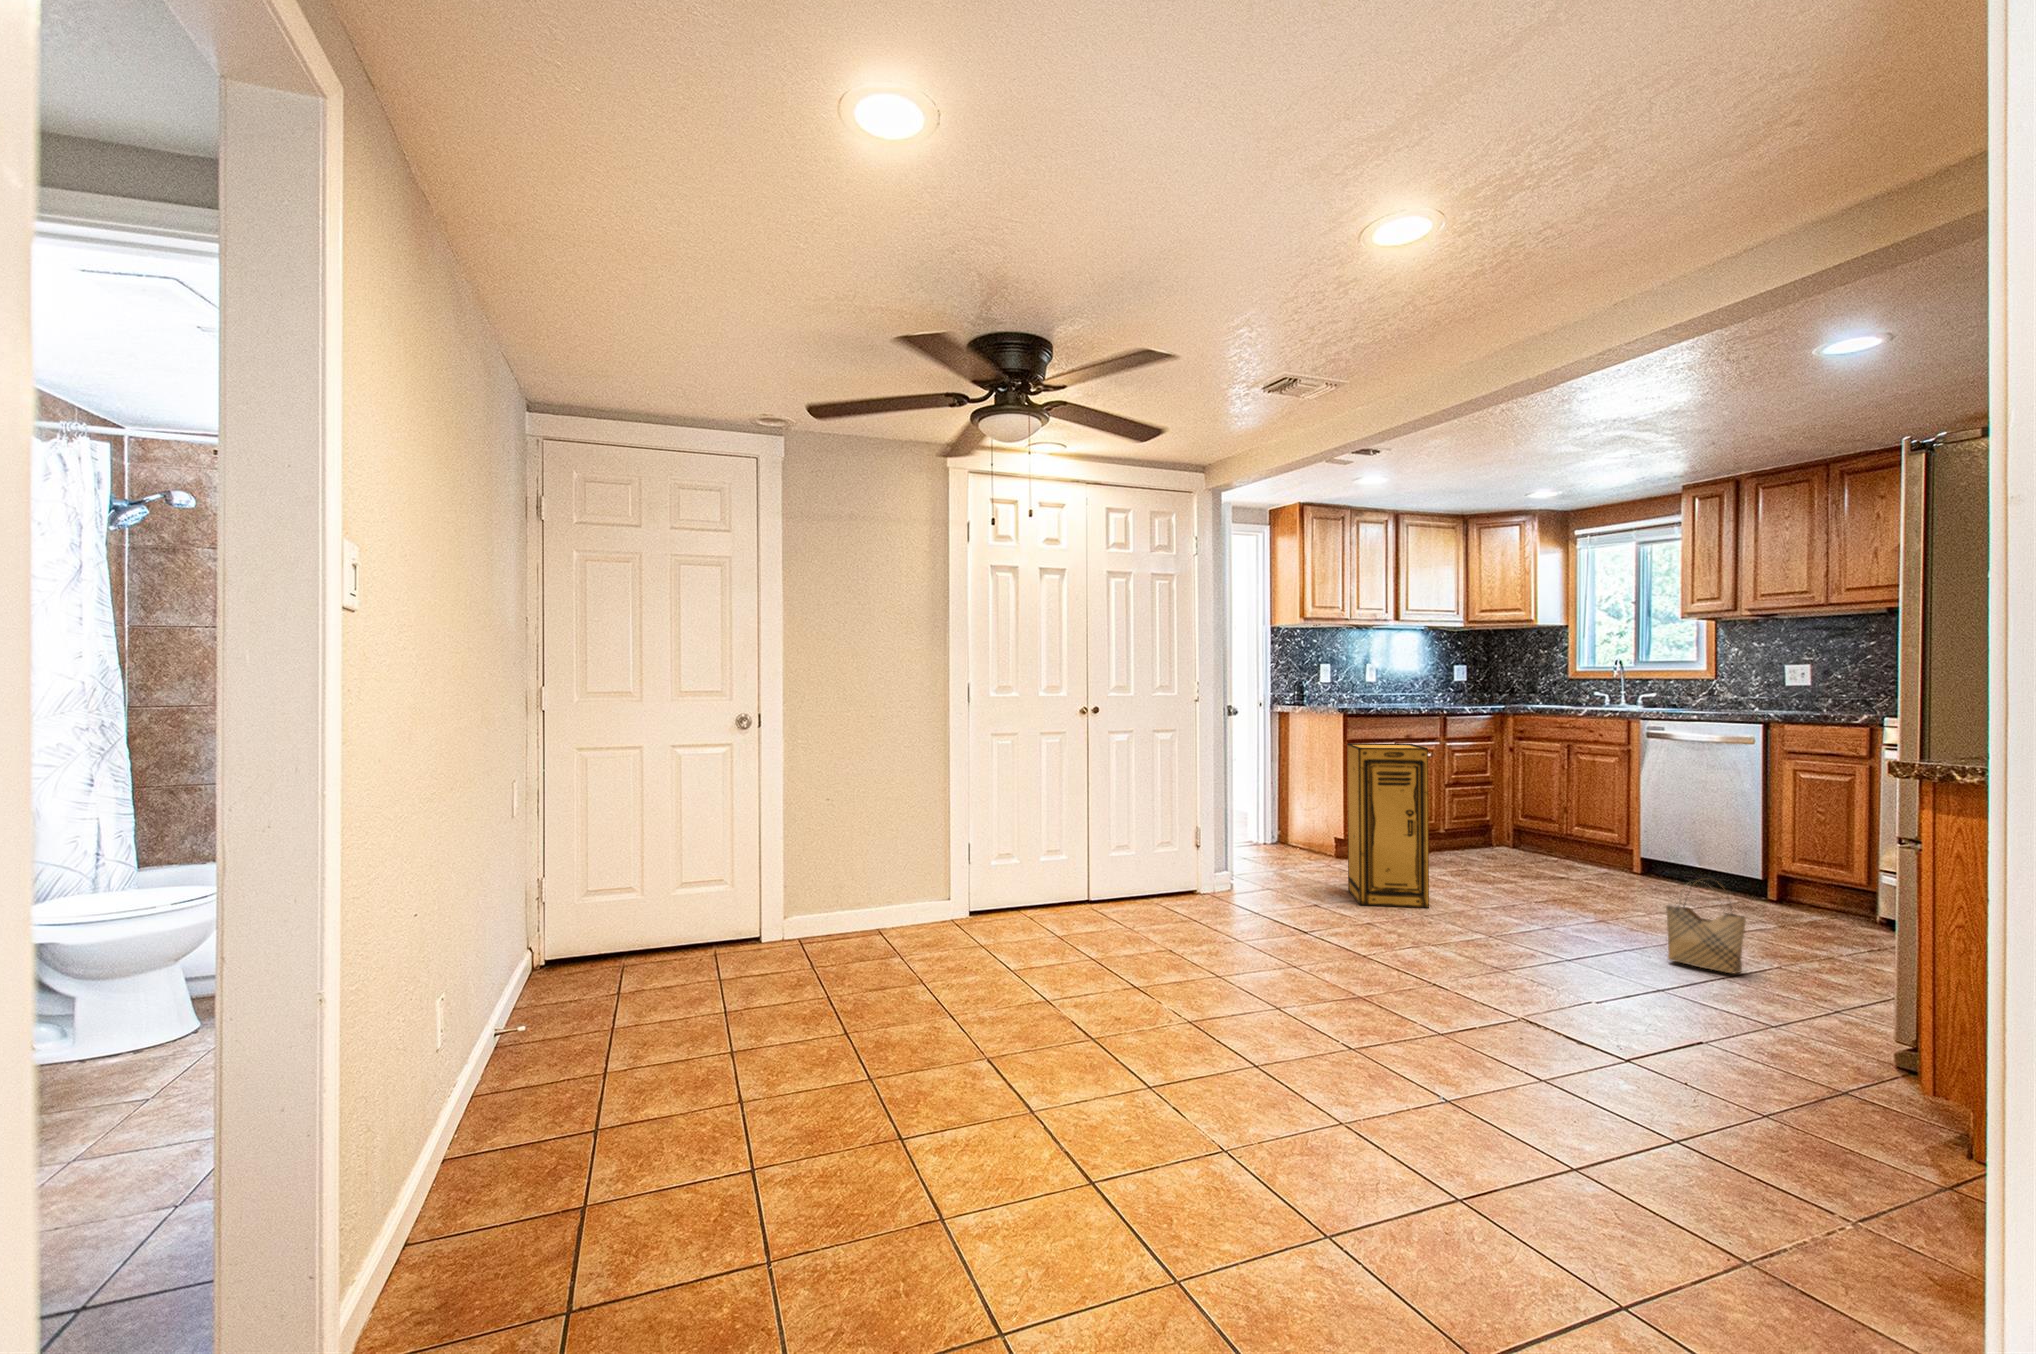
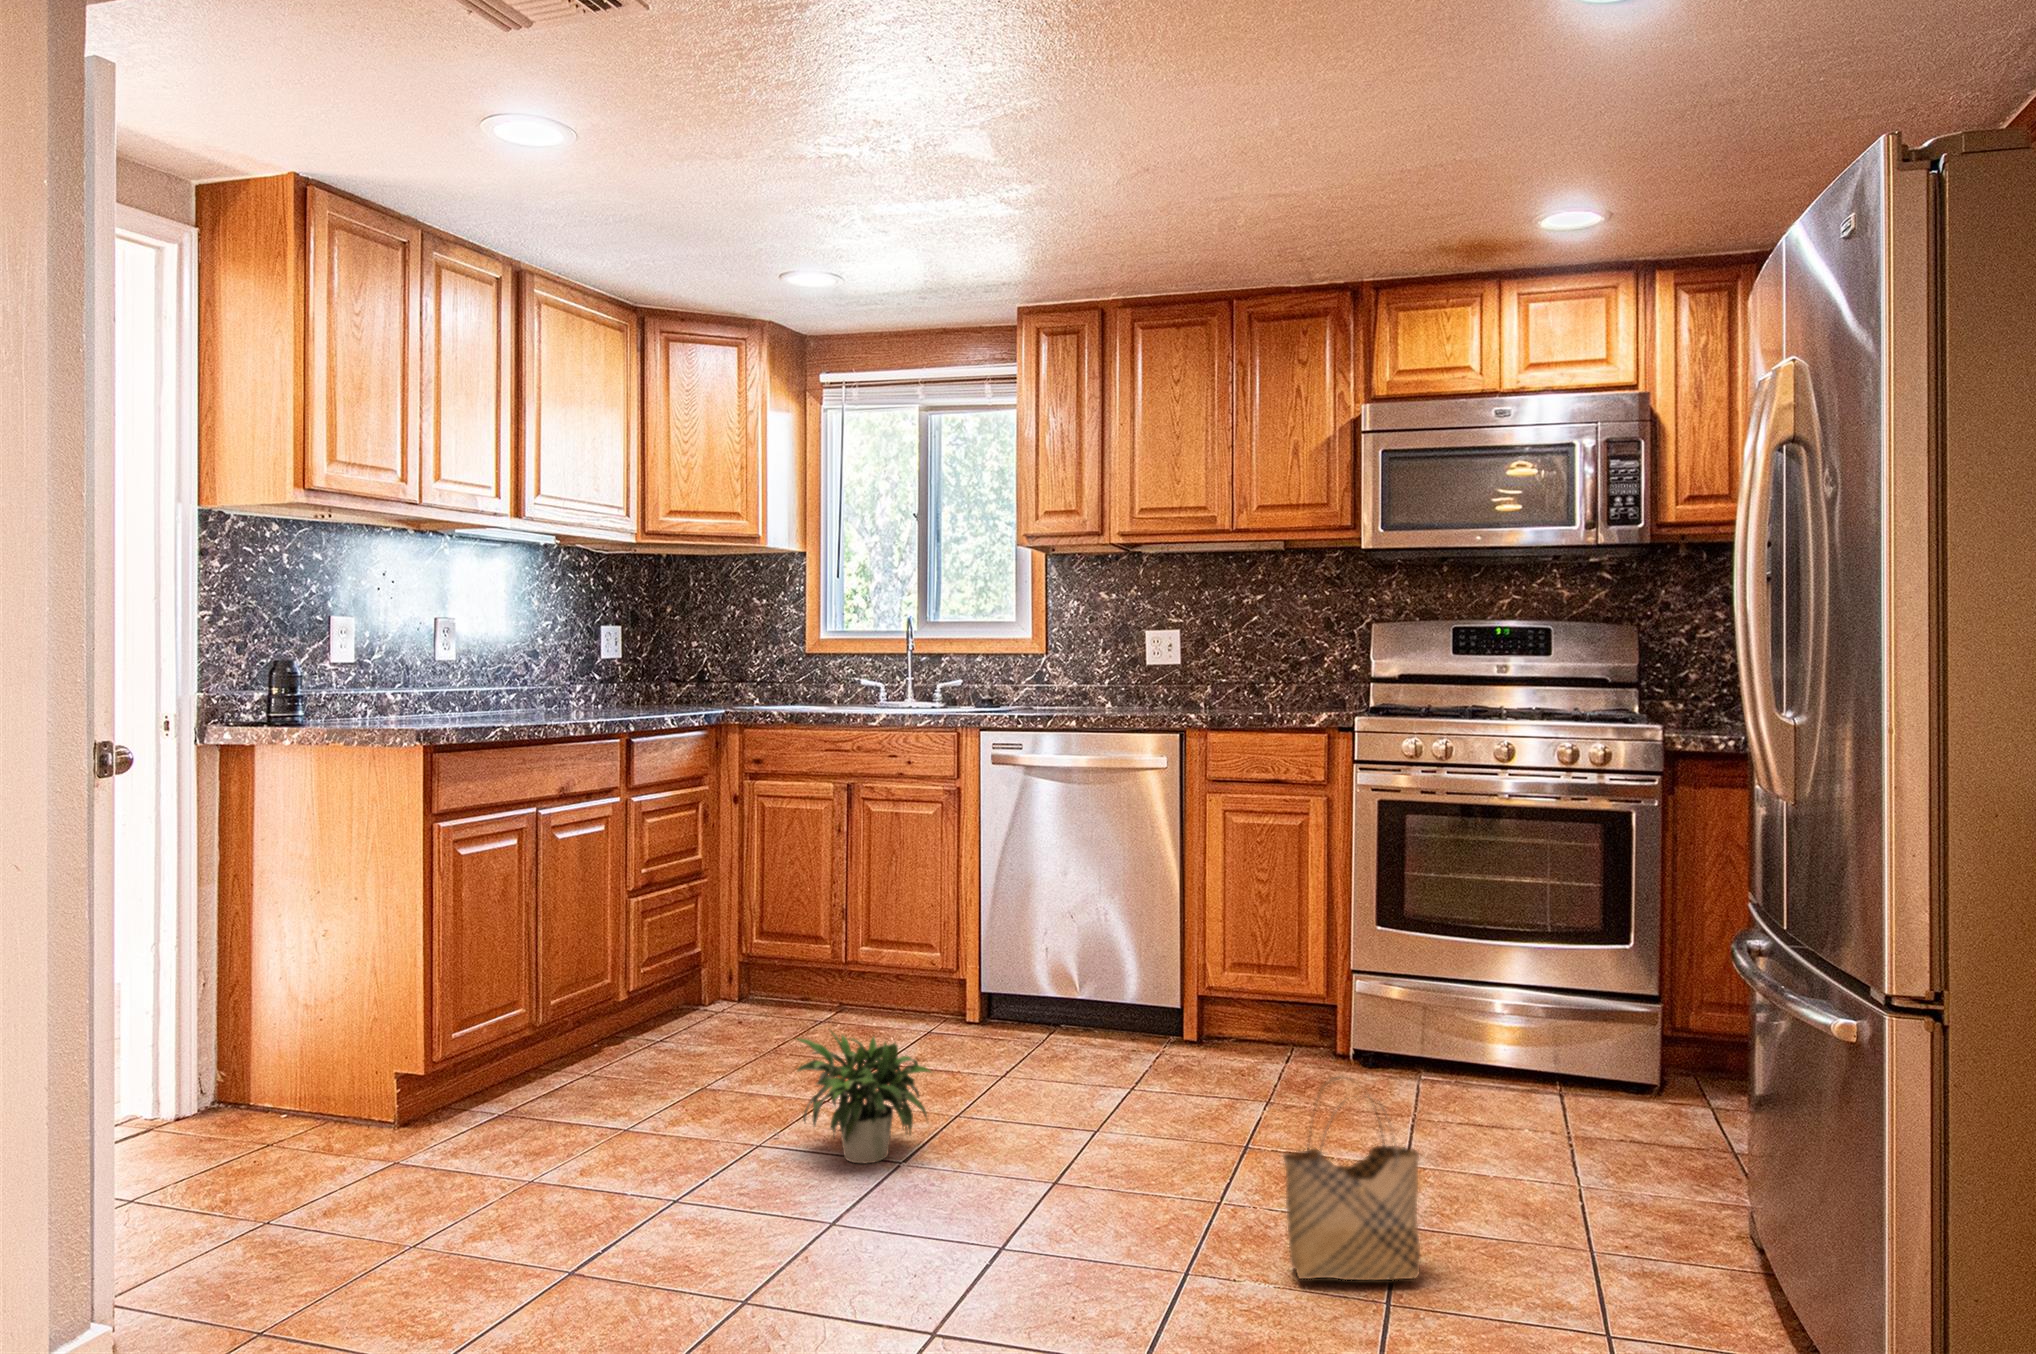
storage cabinet: present [1347,743,1429,908] -> none [499,823,739,1311]
potted plant: none [1477,842,1547,901] -> present [776,1032,931,1163]

